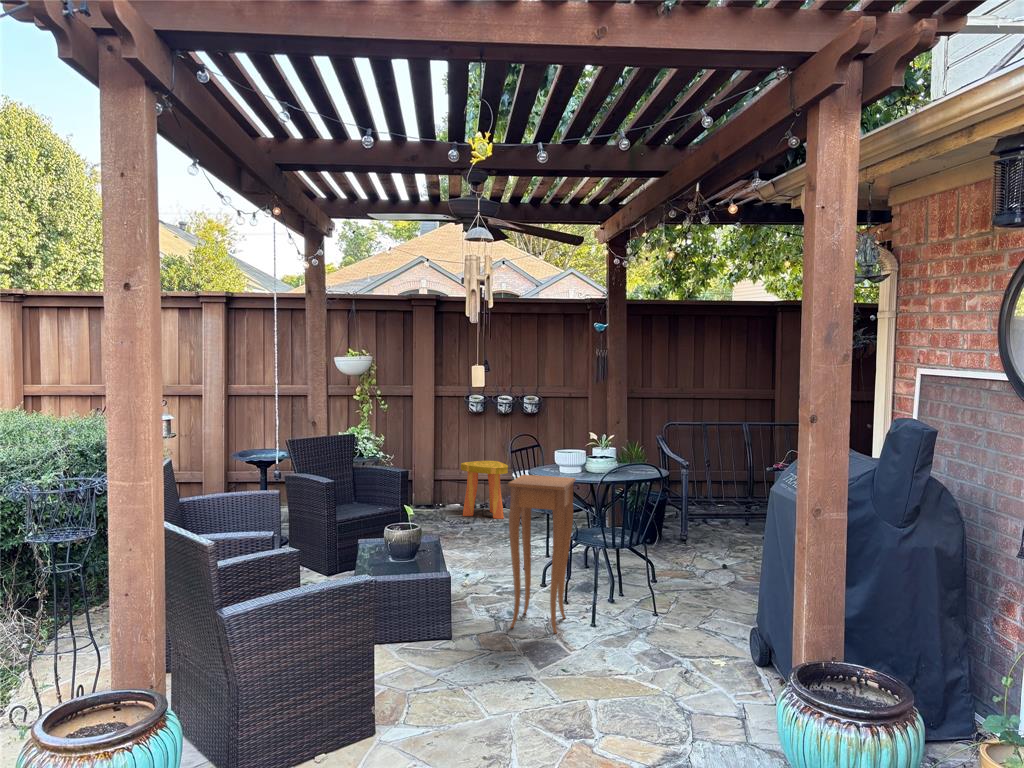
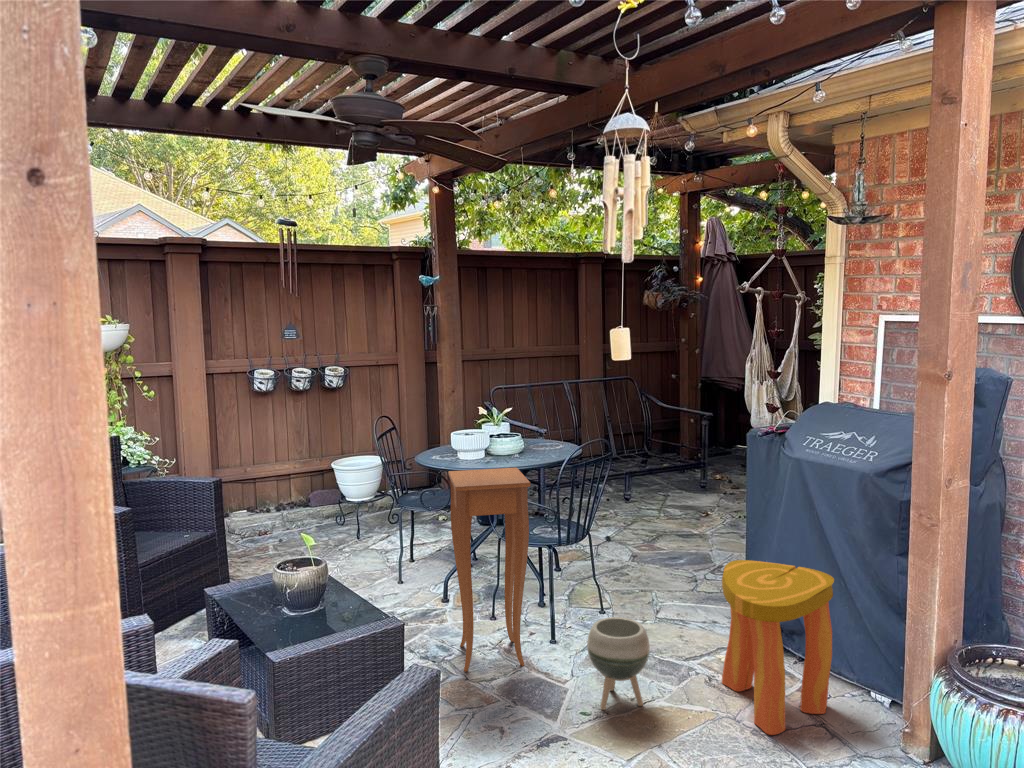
stool: present [461,461,508,519] -> present [722,560,834,735]
planter: none [577,601,627,676] -> present [587,617,650,710]

